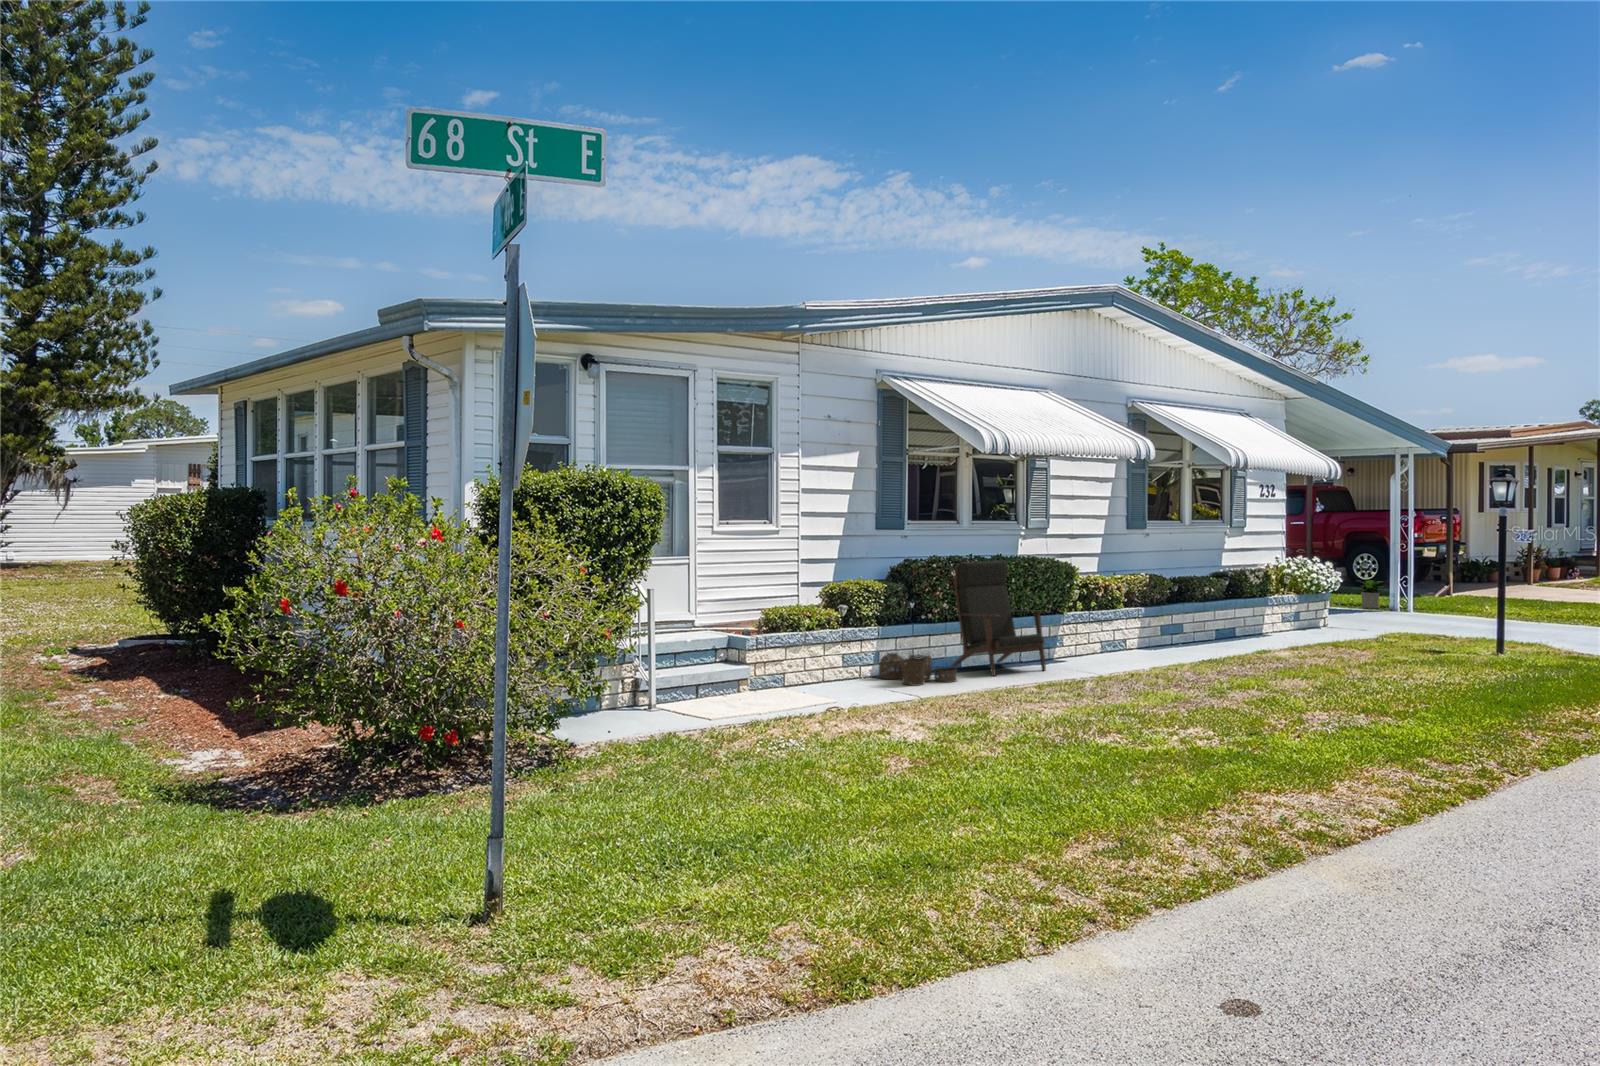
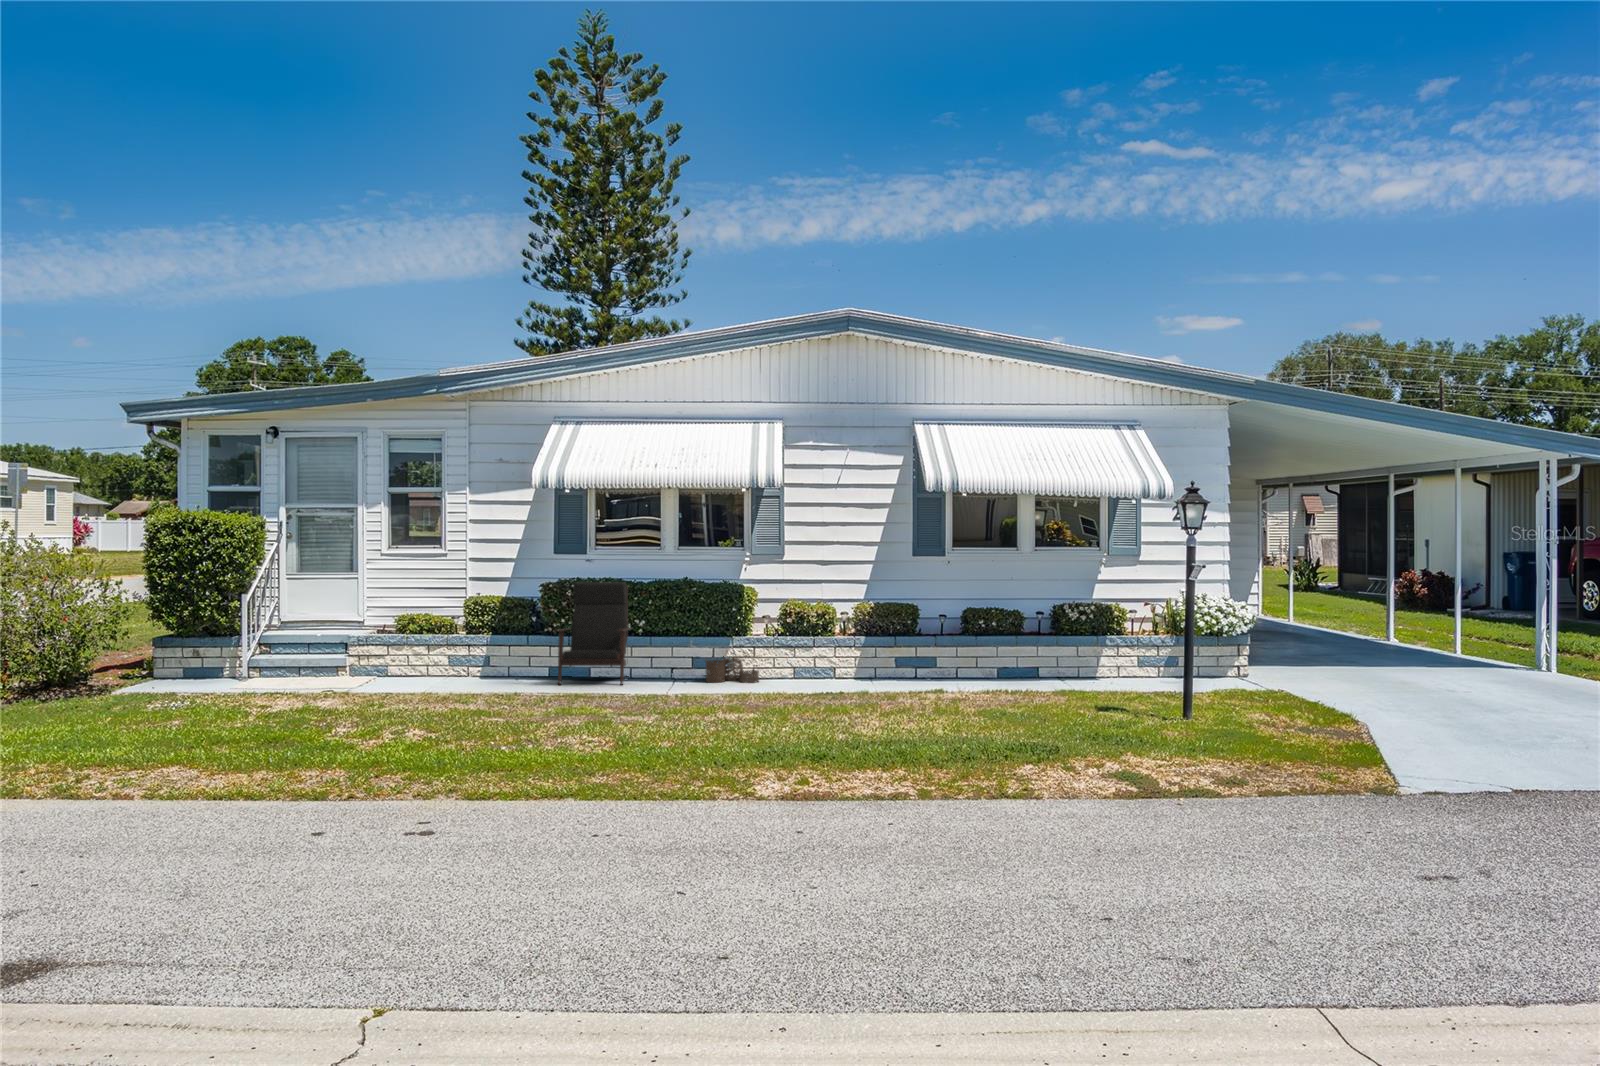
potted plant: present [1356,580,1387,609] -> none [1348,622,1396,657]
woven basket: present [878,652,957,686] -> present [706,656,759,683]

